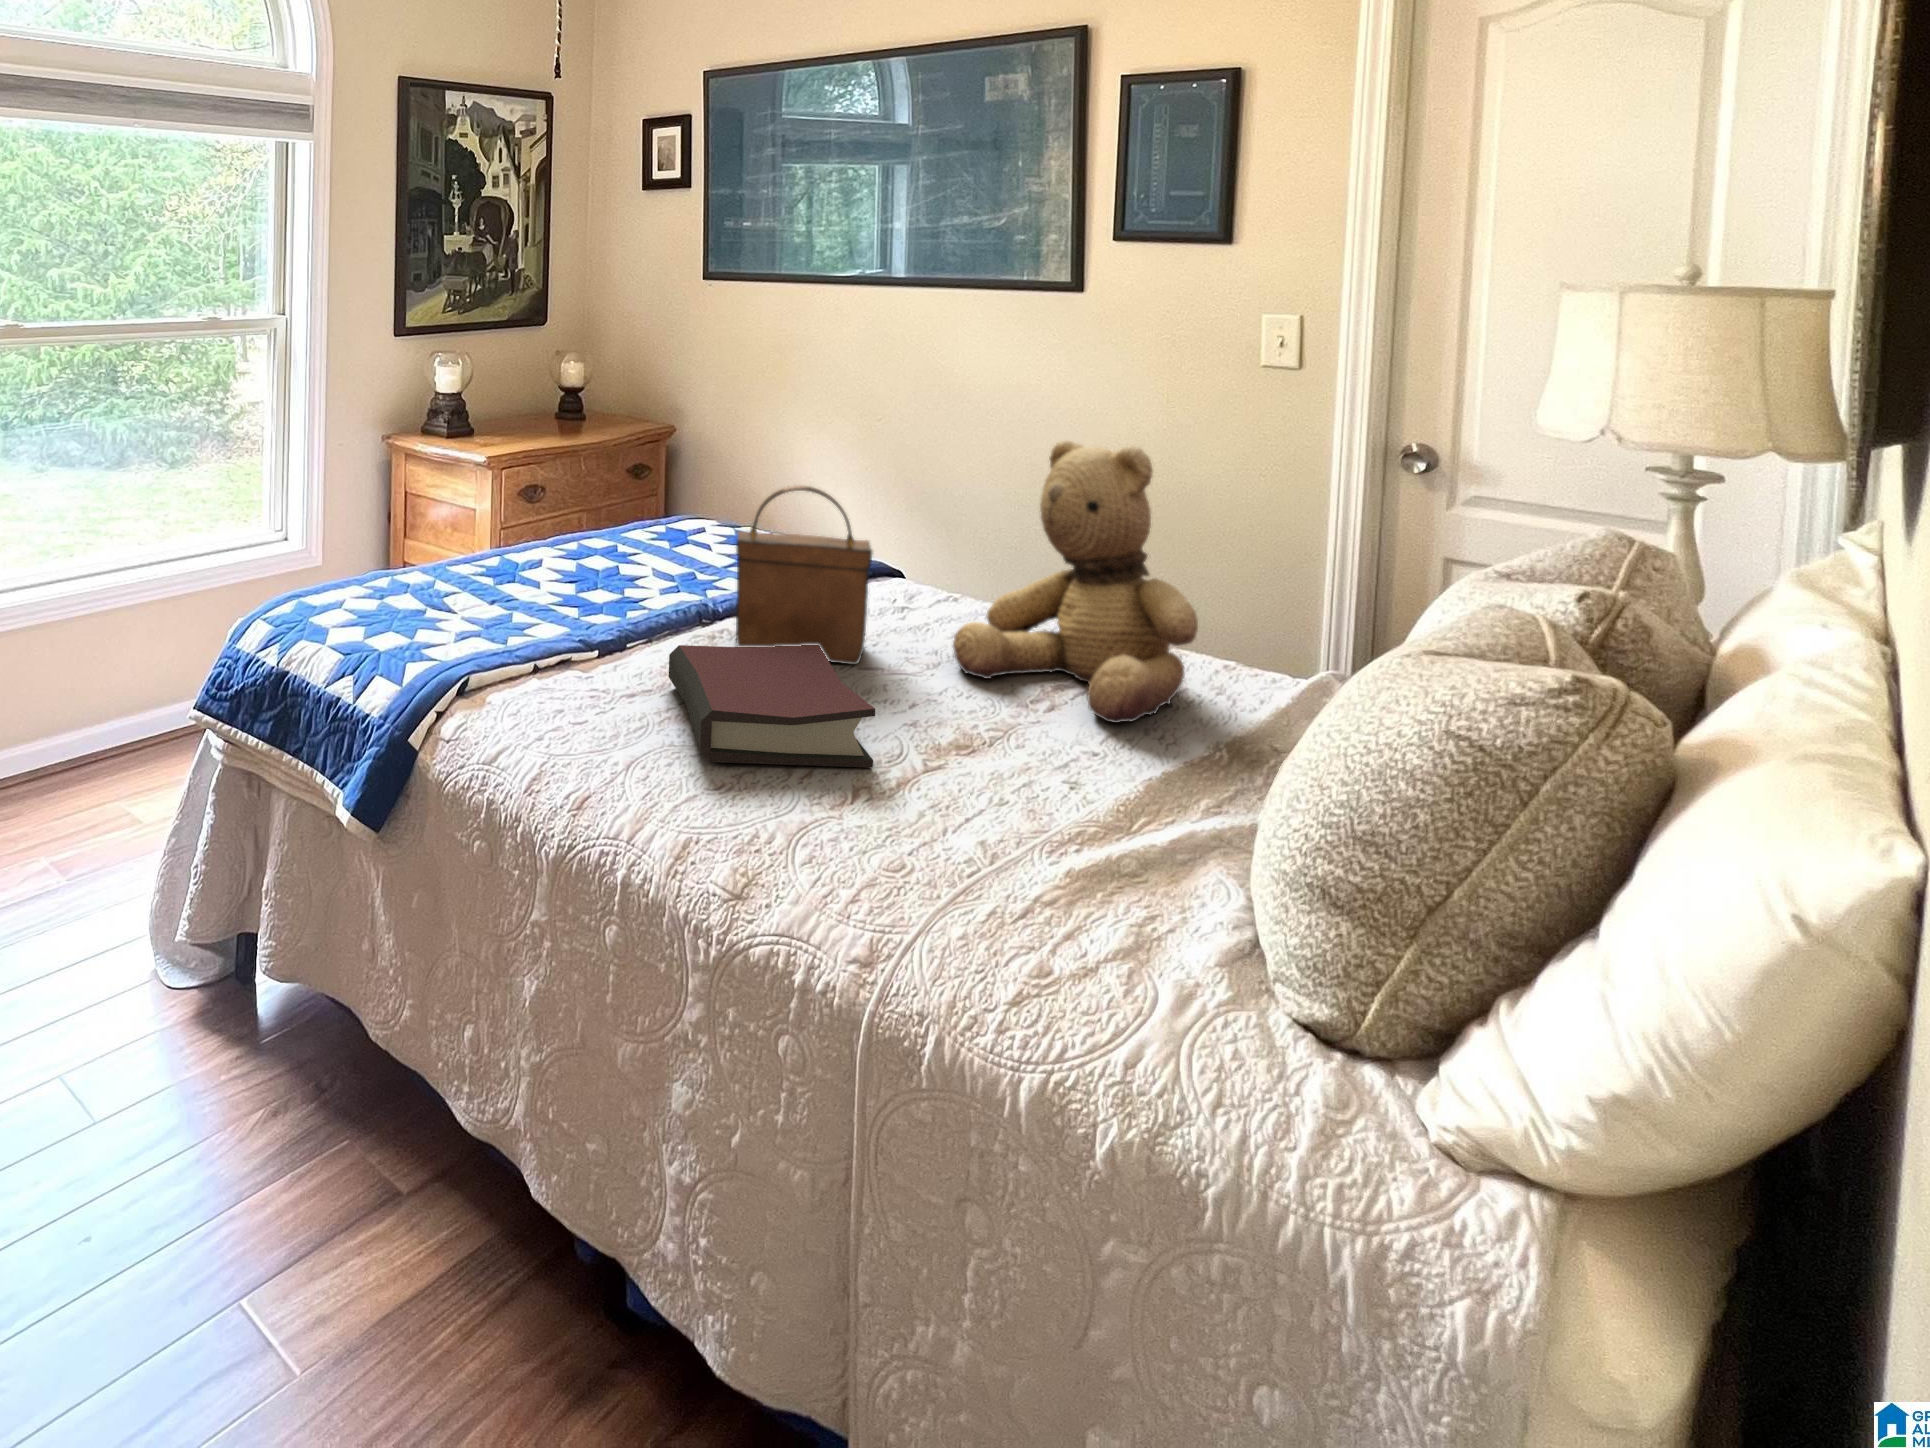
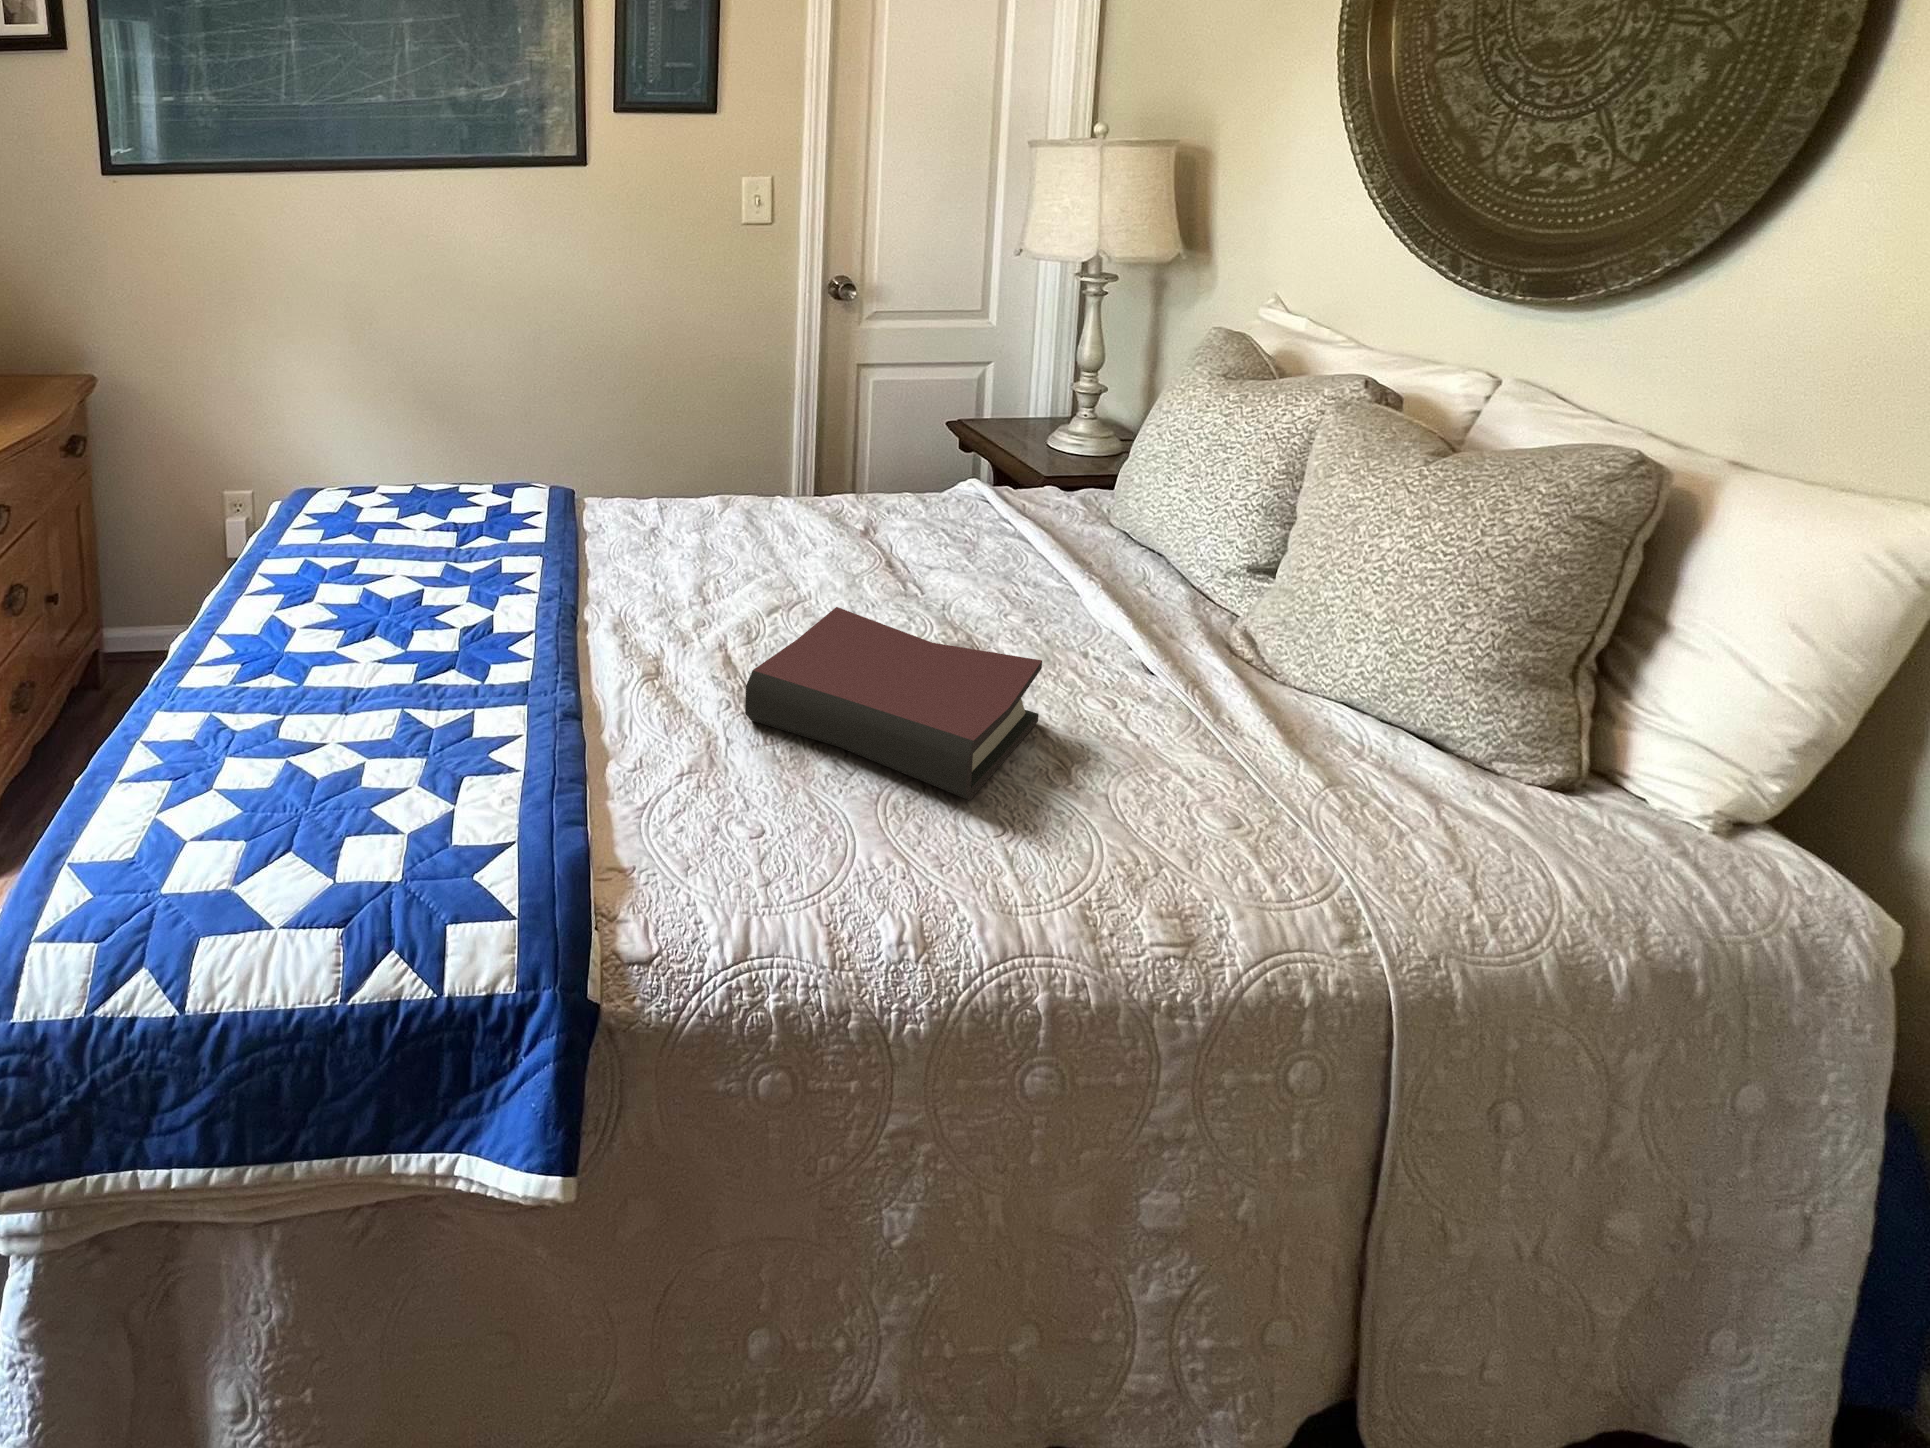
teddy bear: present [953,440,1198,723] -> none [824,321,1061,583]
handbag: present [736,485,873,665] -> none [659,428,810,645]

